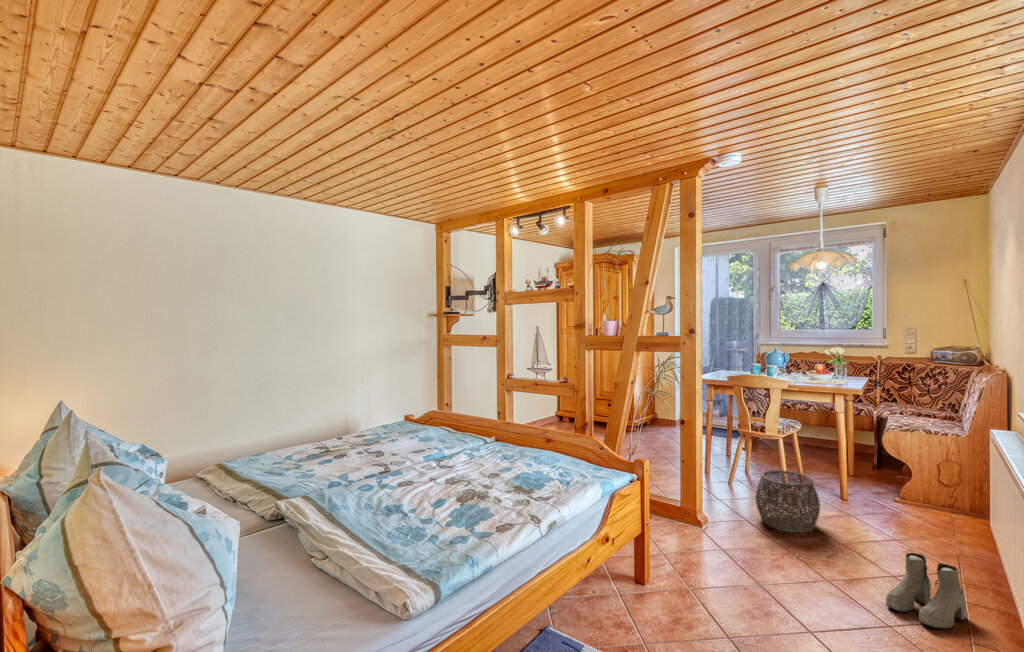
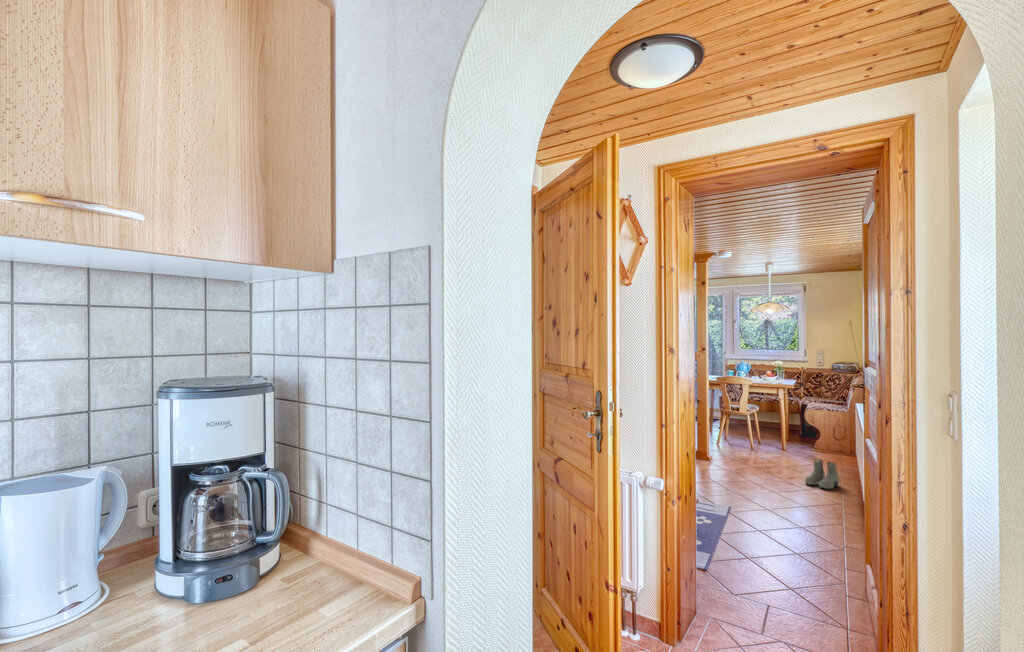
woven basket: present [755,470,820,533] -> none [737,430,772,463]

